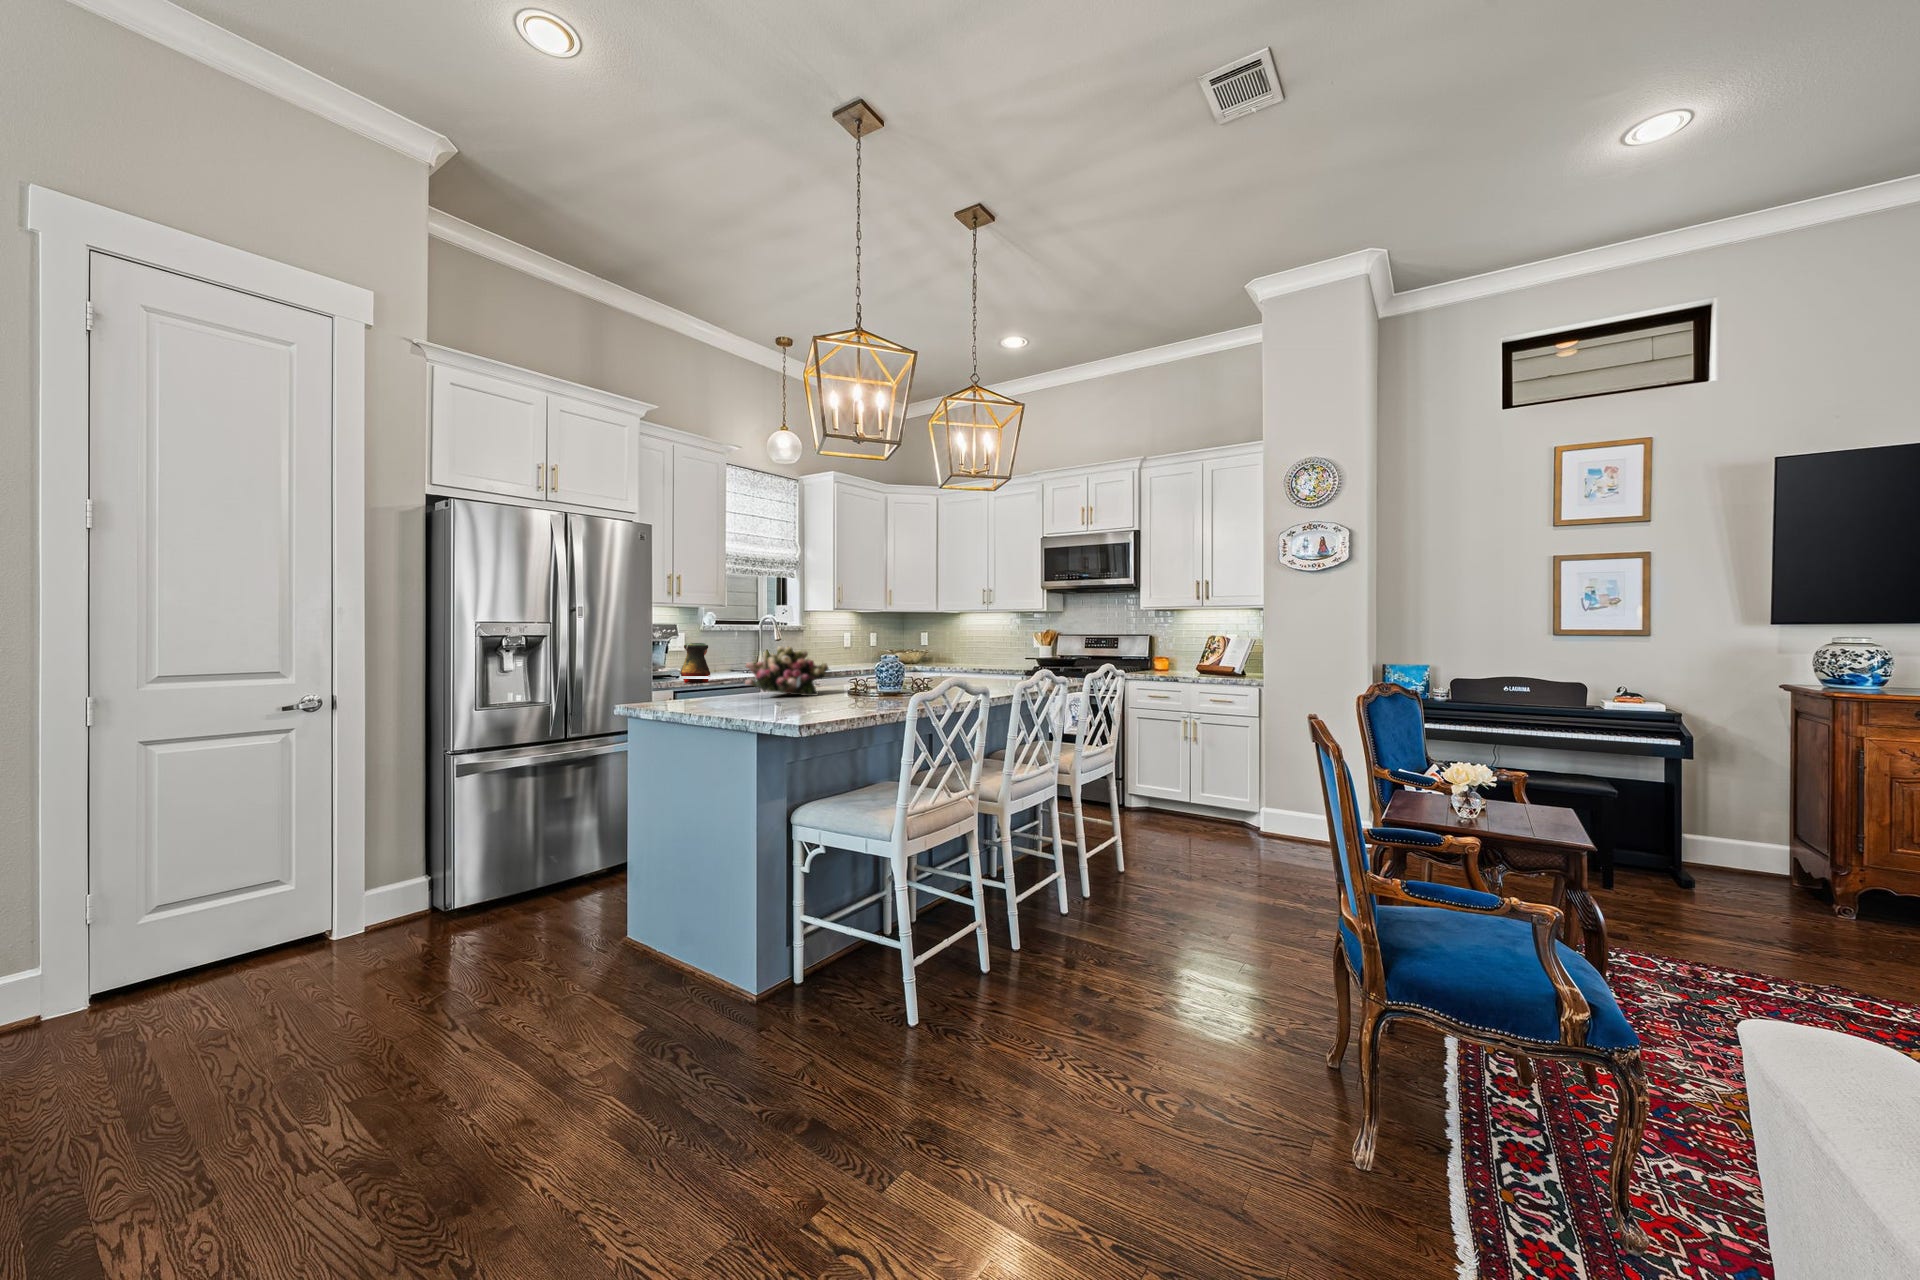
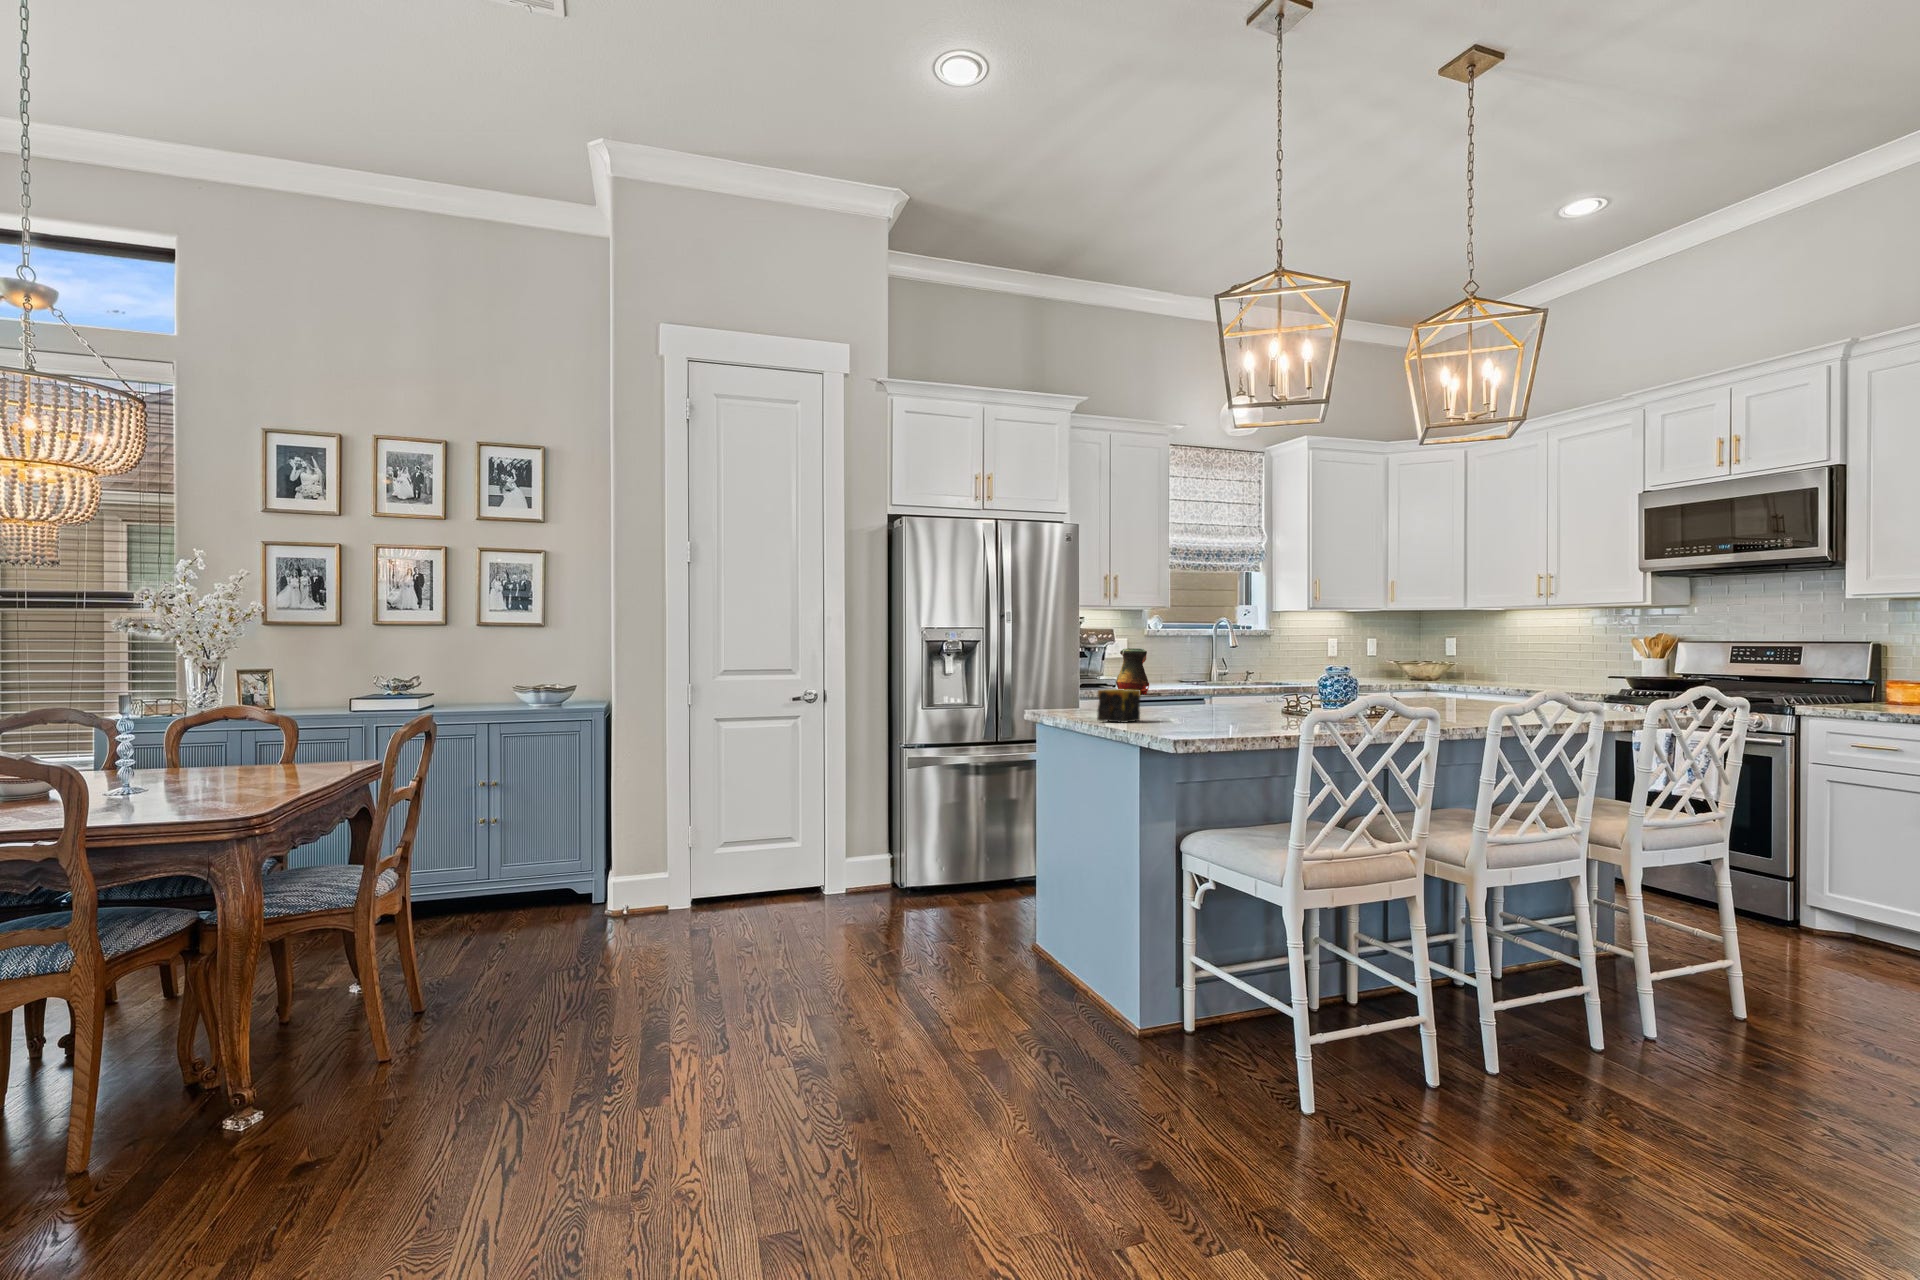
flower arrangement: present [745,646,829,696] -> none [1157,651,1260,712]
candle: none [704,682,743,713] -> present [1097,689,1141,723]

